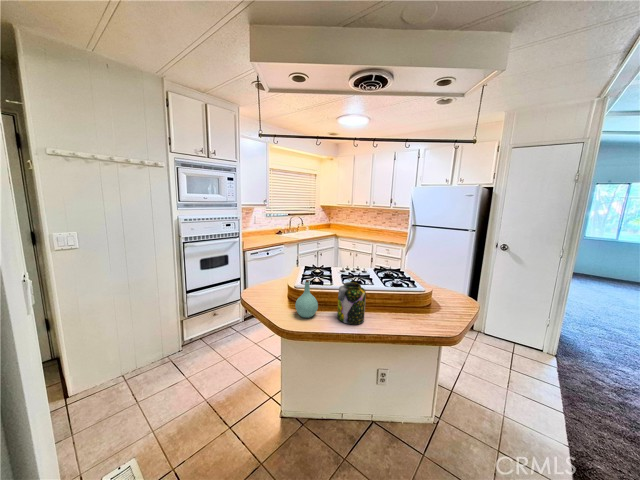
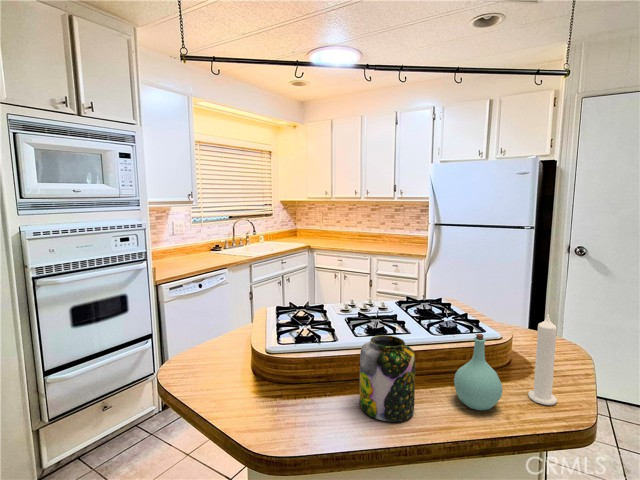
candle: none [428,278,445,326] -> present [528,314,557,405]
bottle: present [295,280,318,318] -> present [454,334,503,410]

